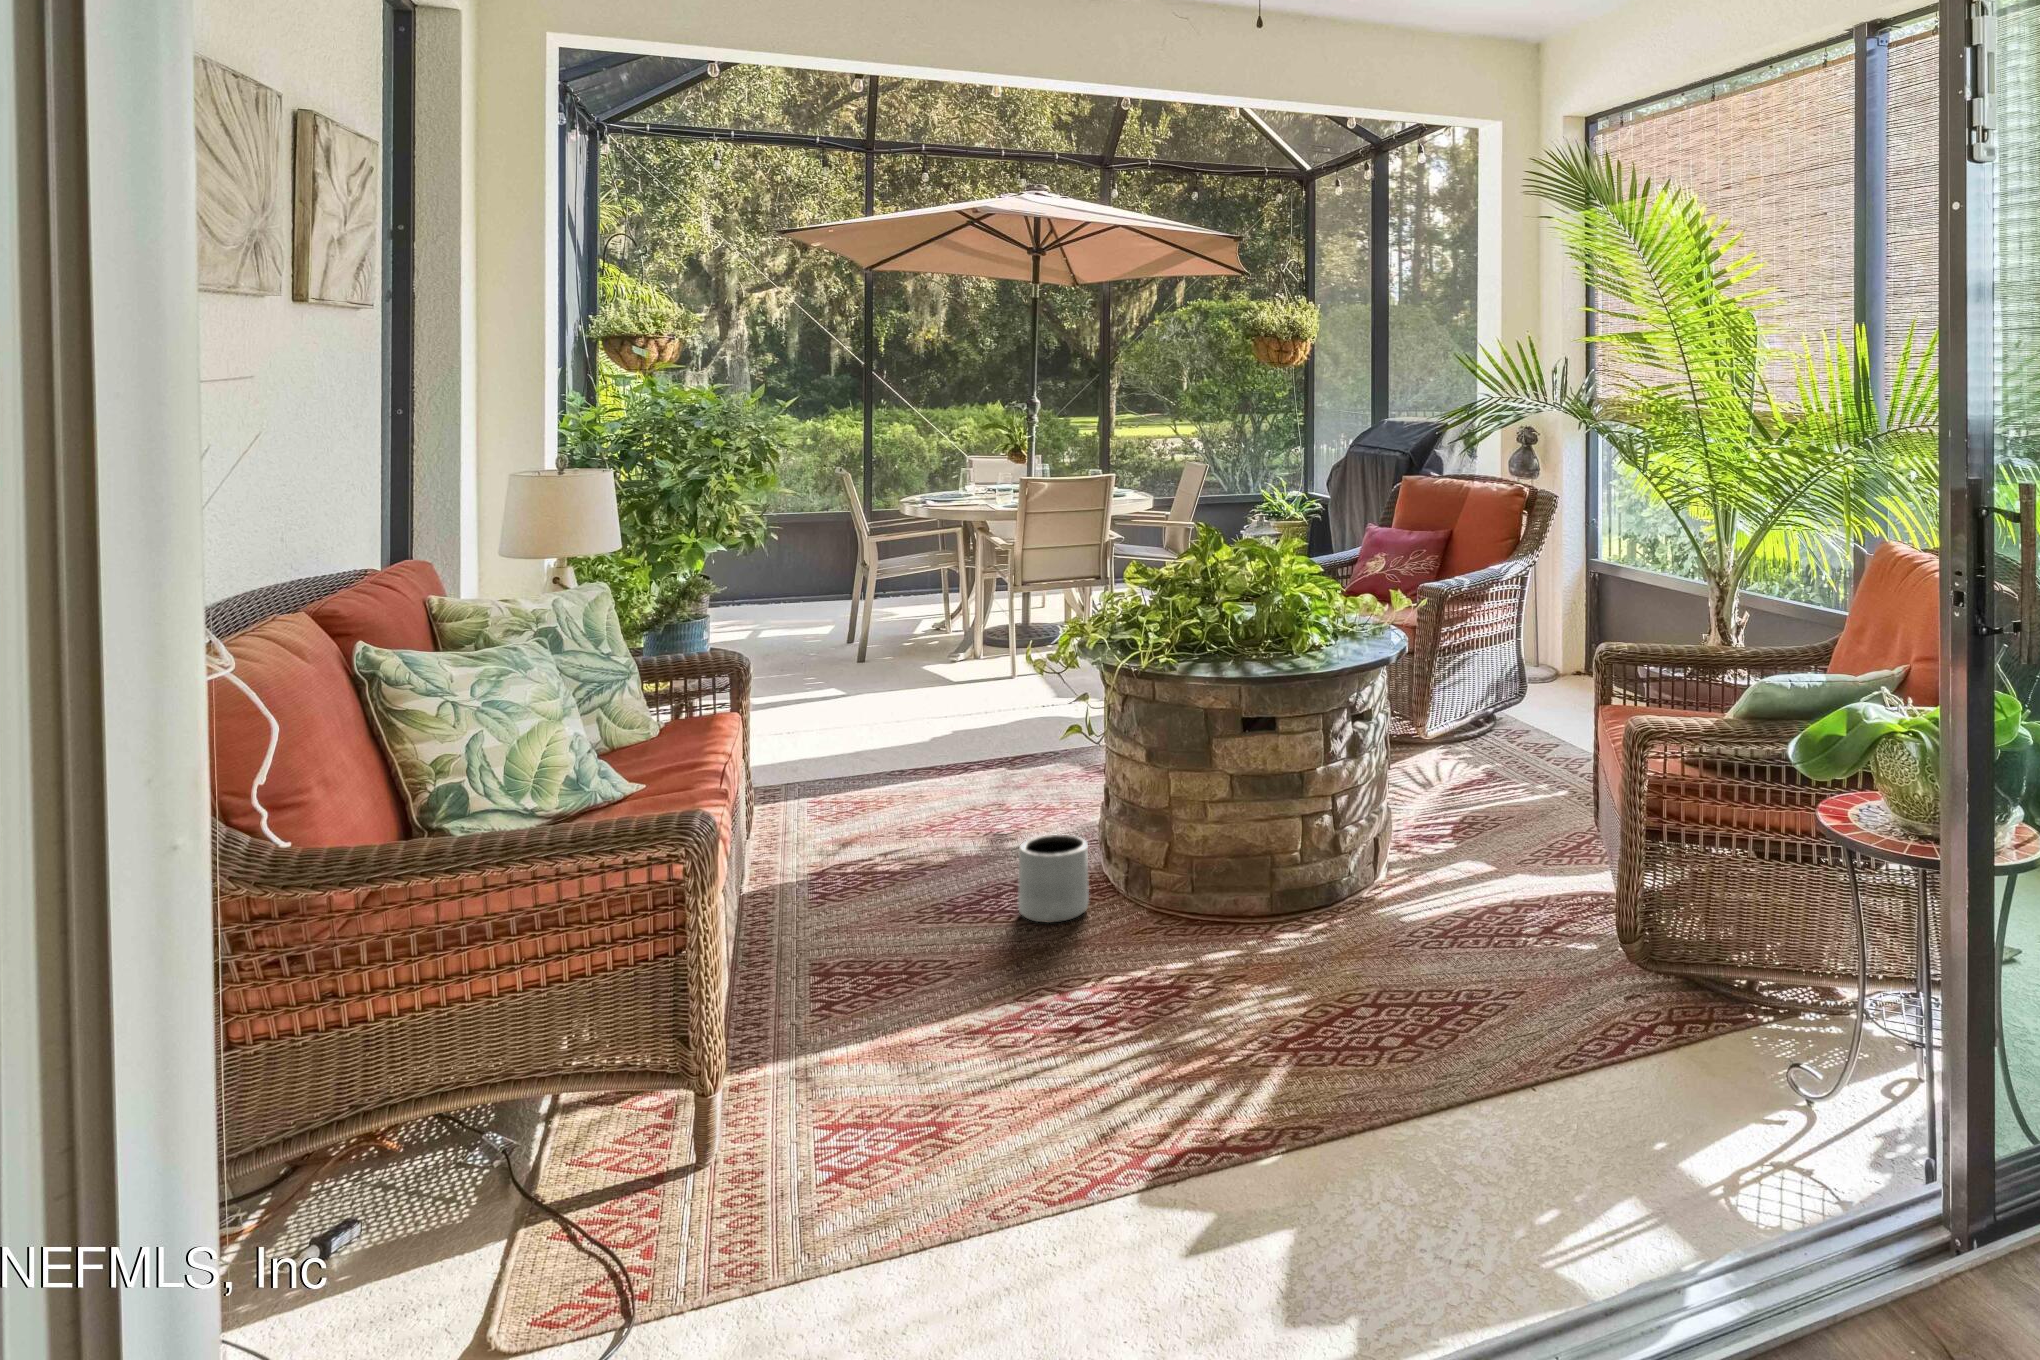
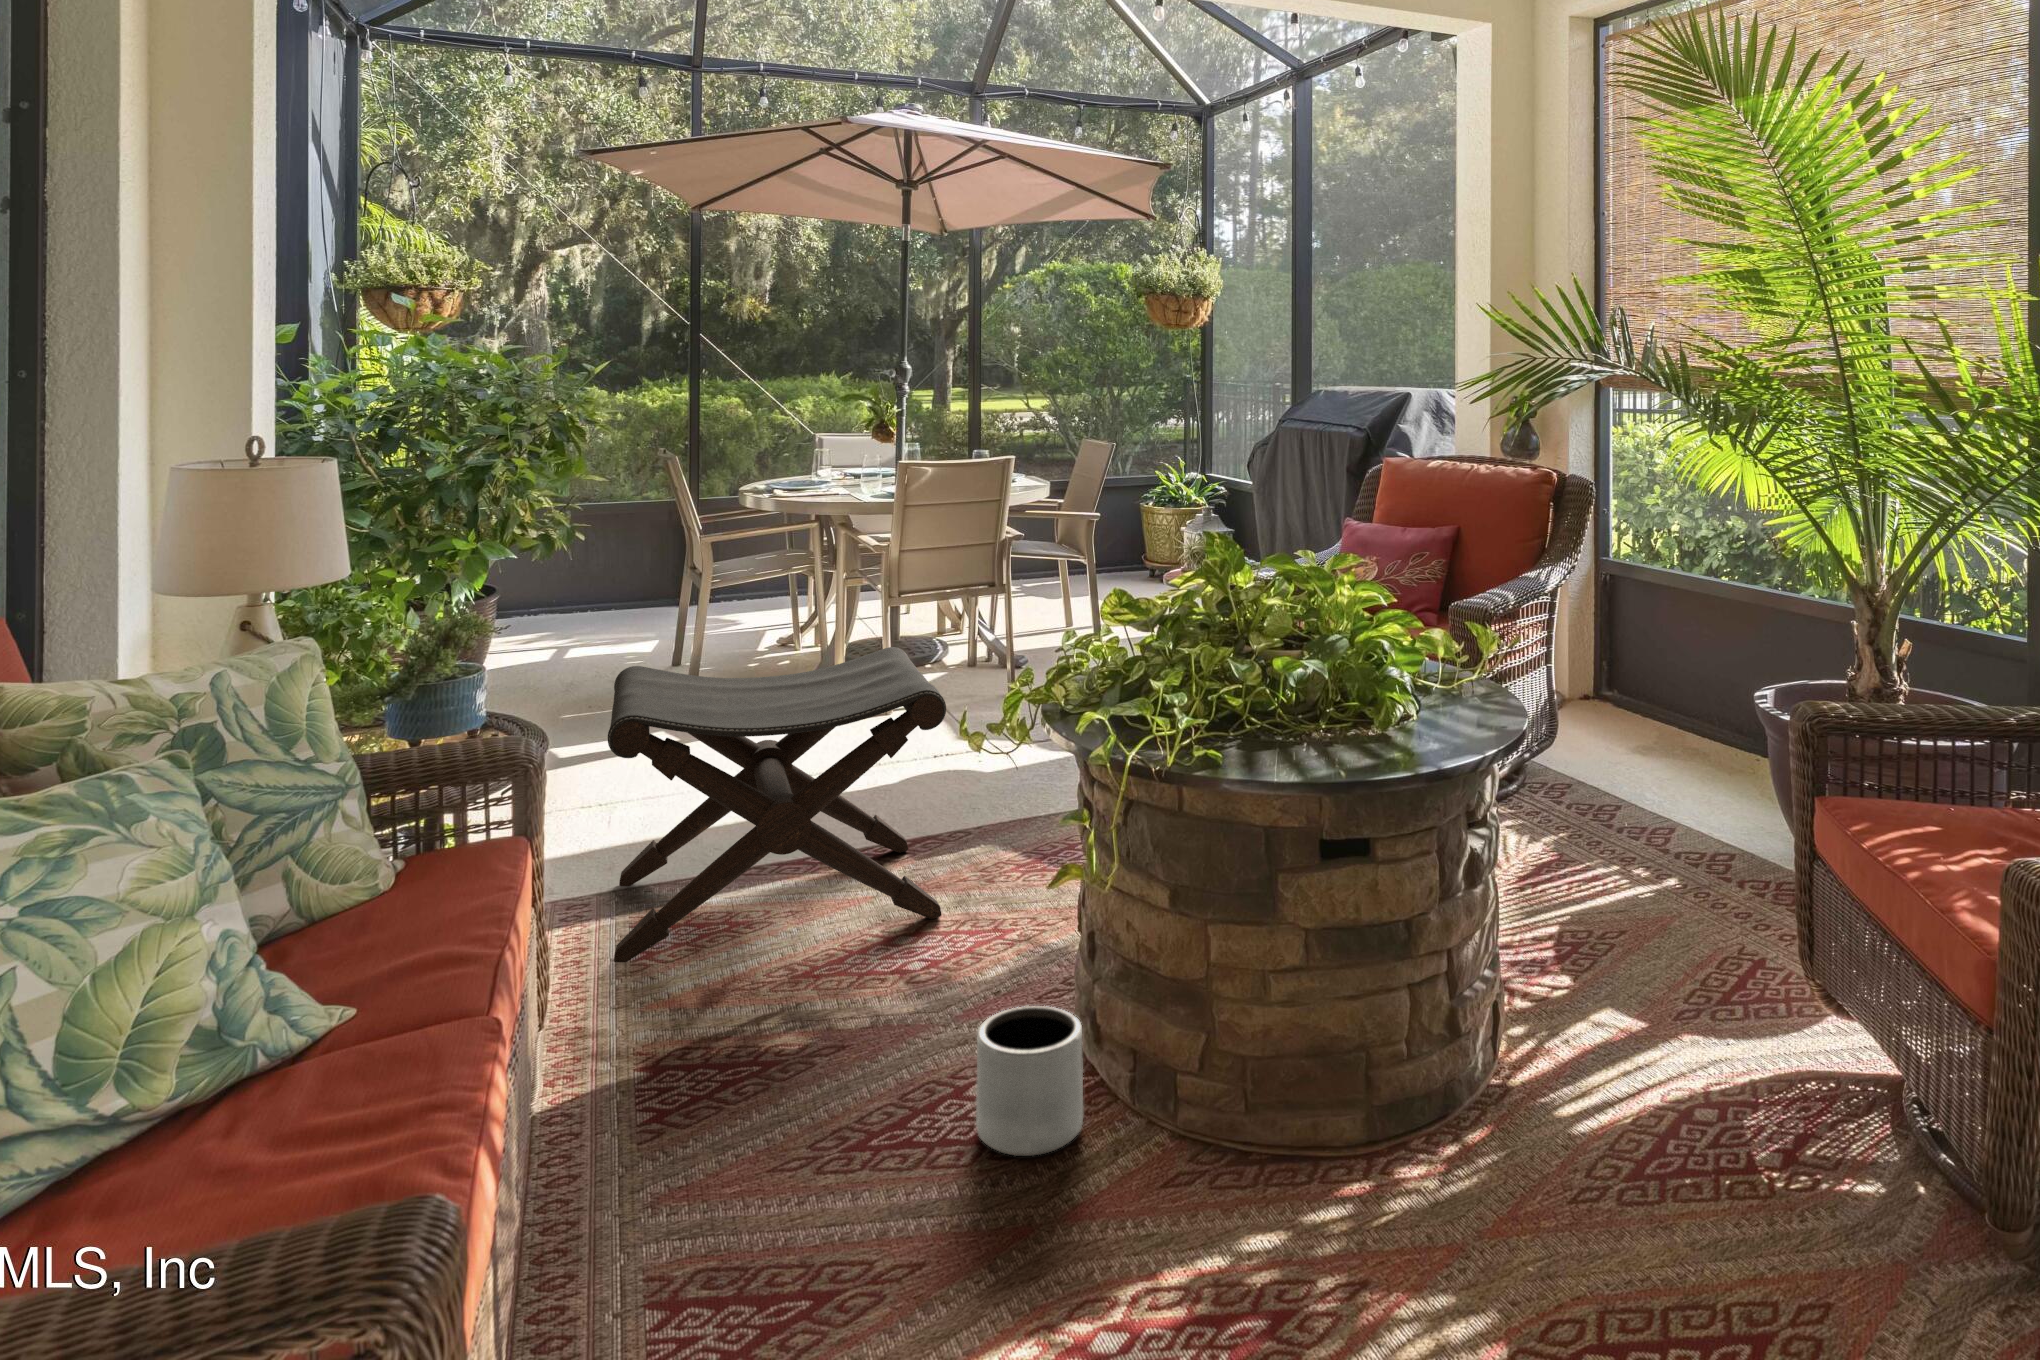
footstool: none [788,614,1027,825] -> present [608,647,946,963]

